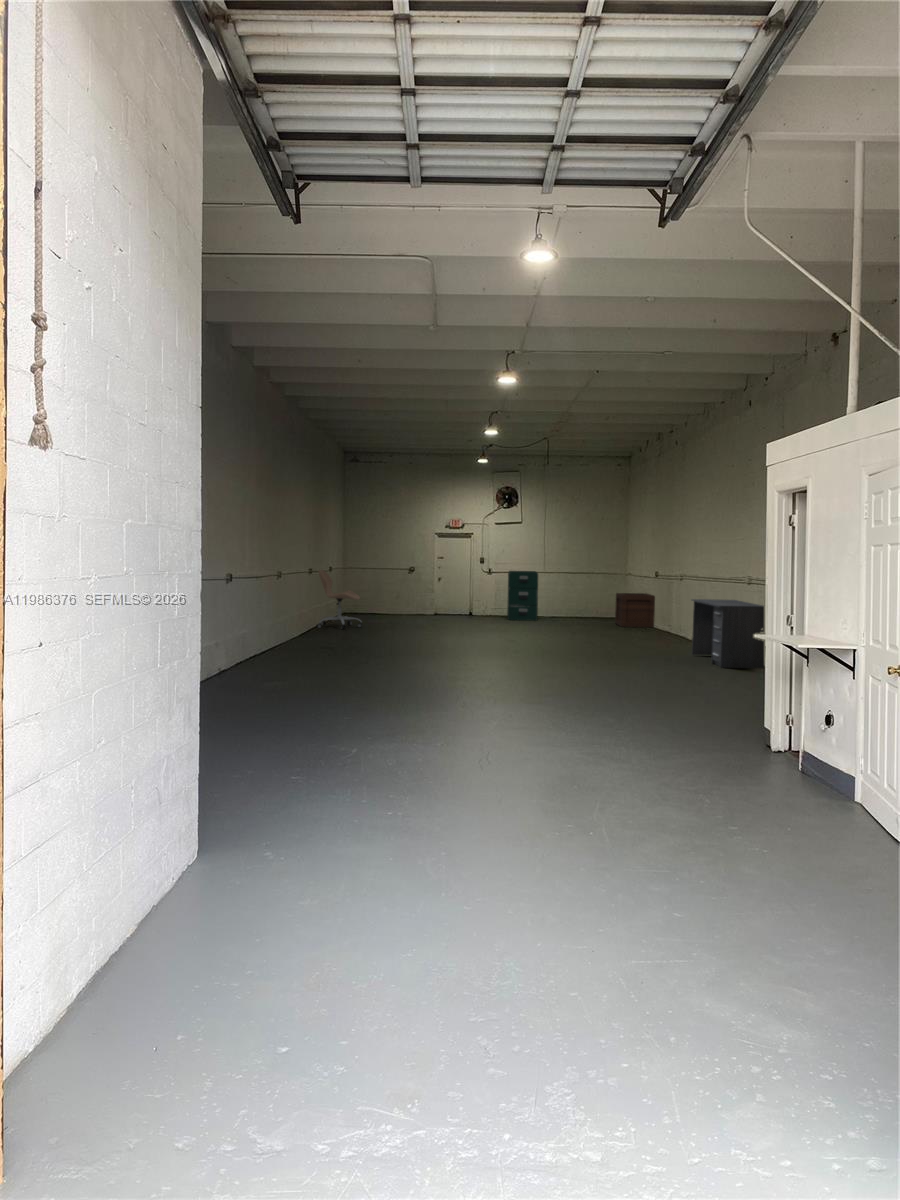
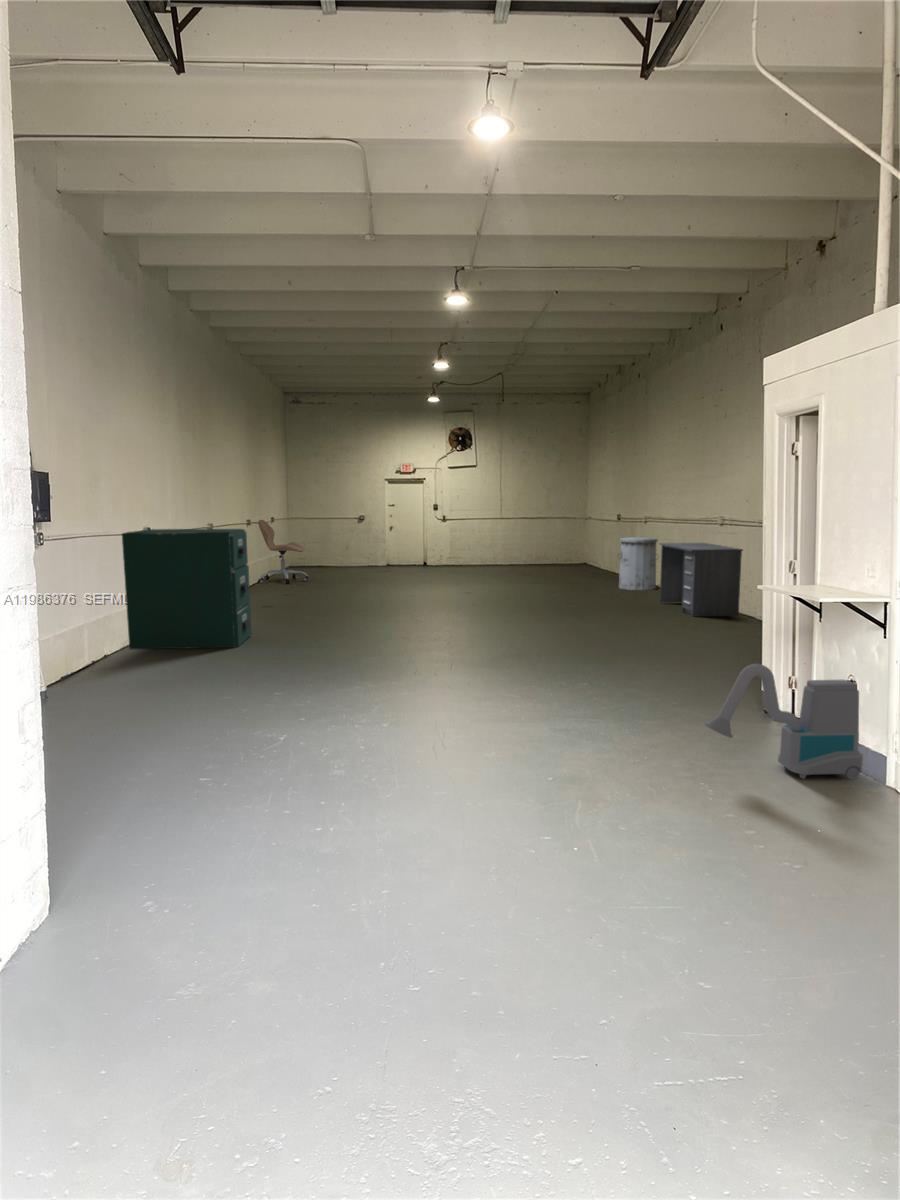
filing cabinet: present [507,571,538,621] -> present [122,529,252,649]
trash can: none [654,592,694,643] -> present [618,537,658,590]
wooden crate: present [615,593,655,628] -> none [575,538,617,574]
vacuum cleaner: none [704,697,836,795] -> present [704,664,863,779]

